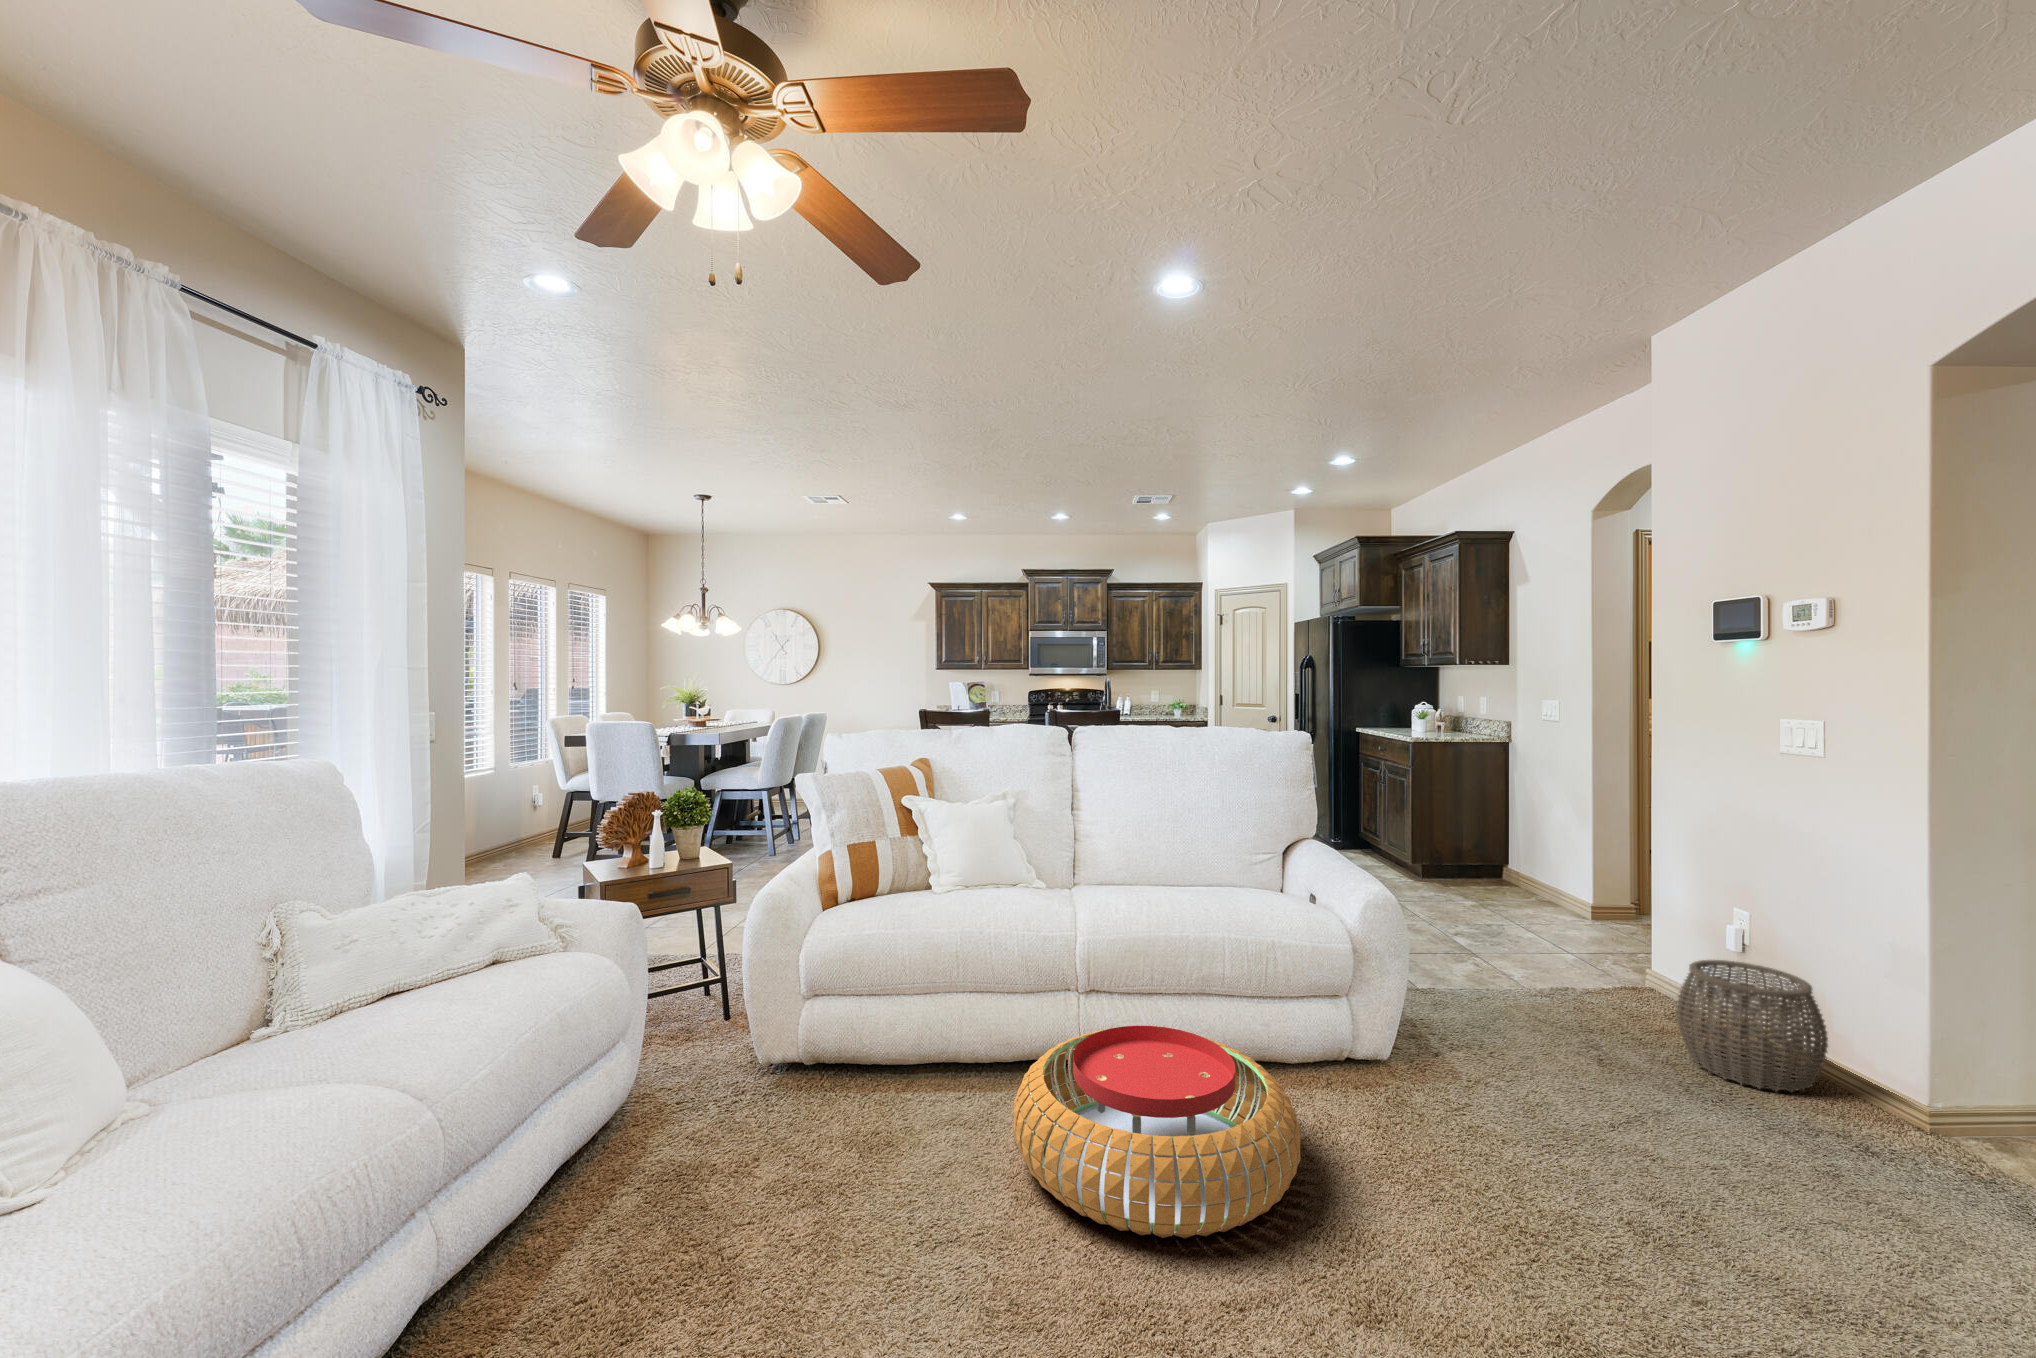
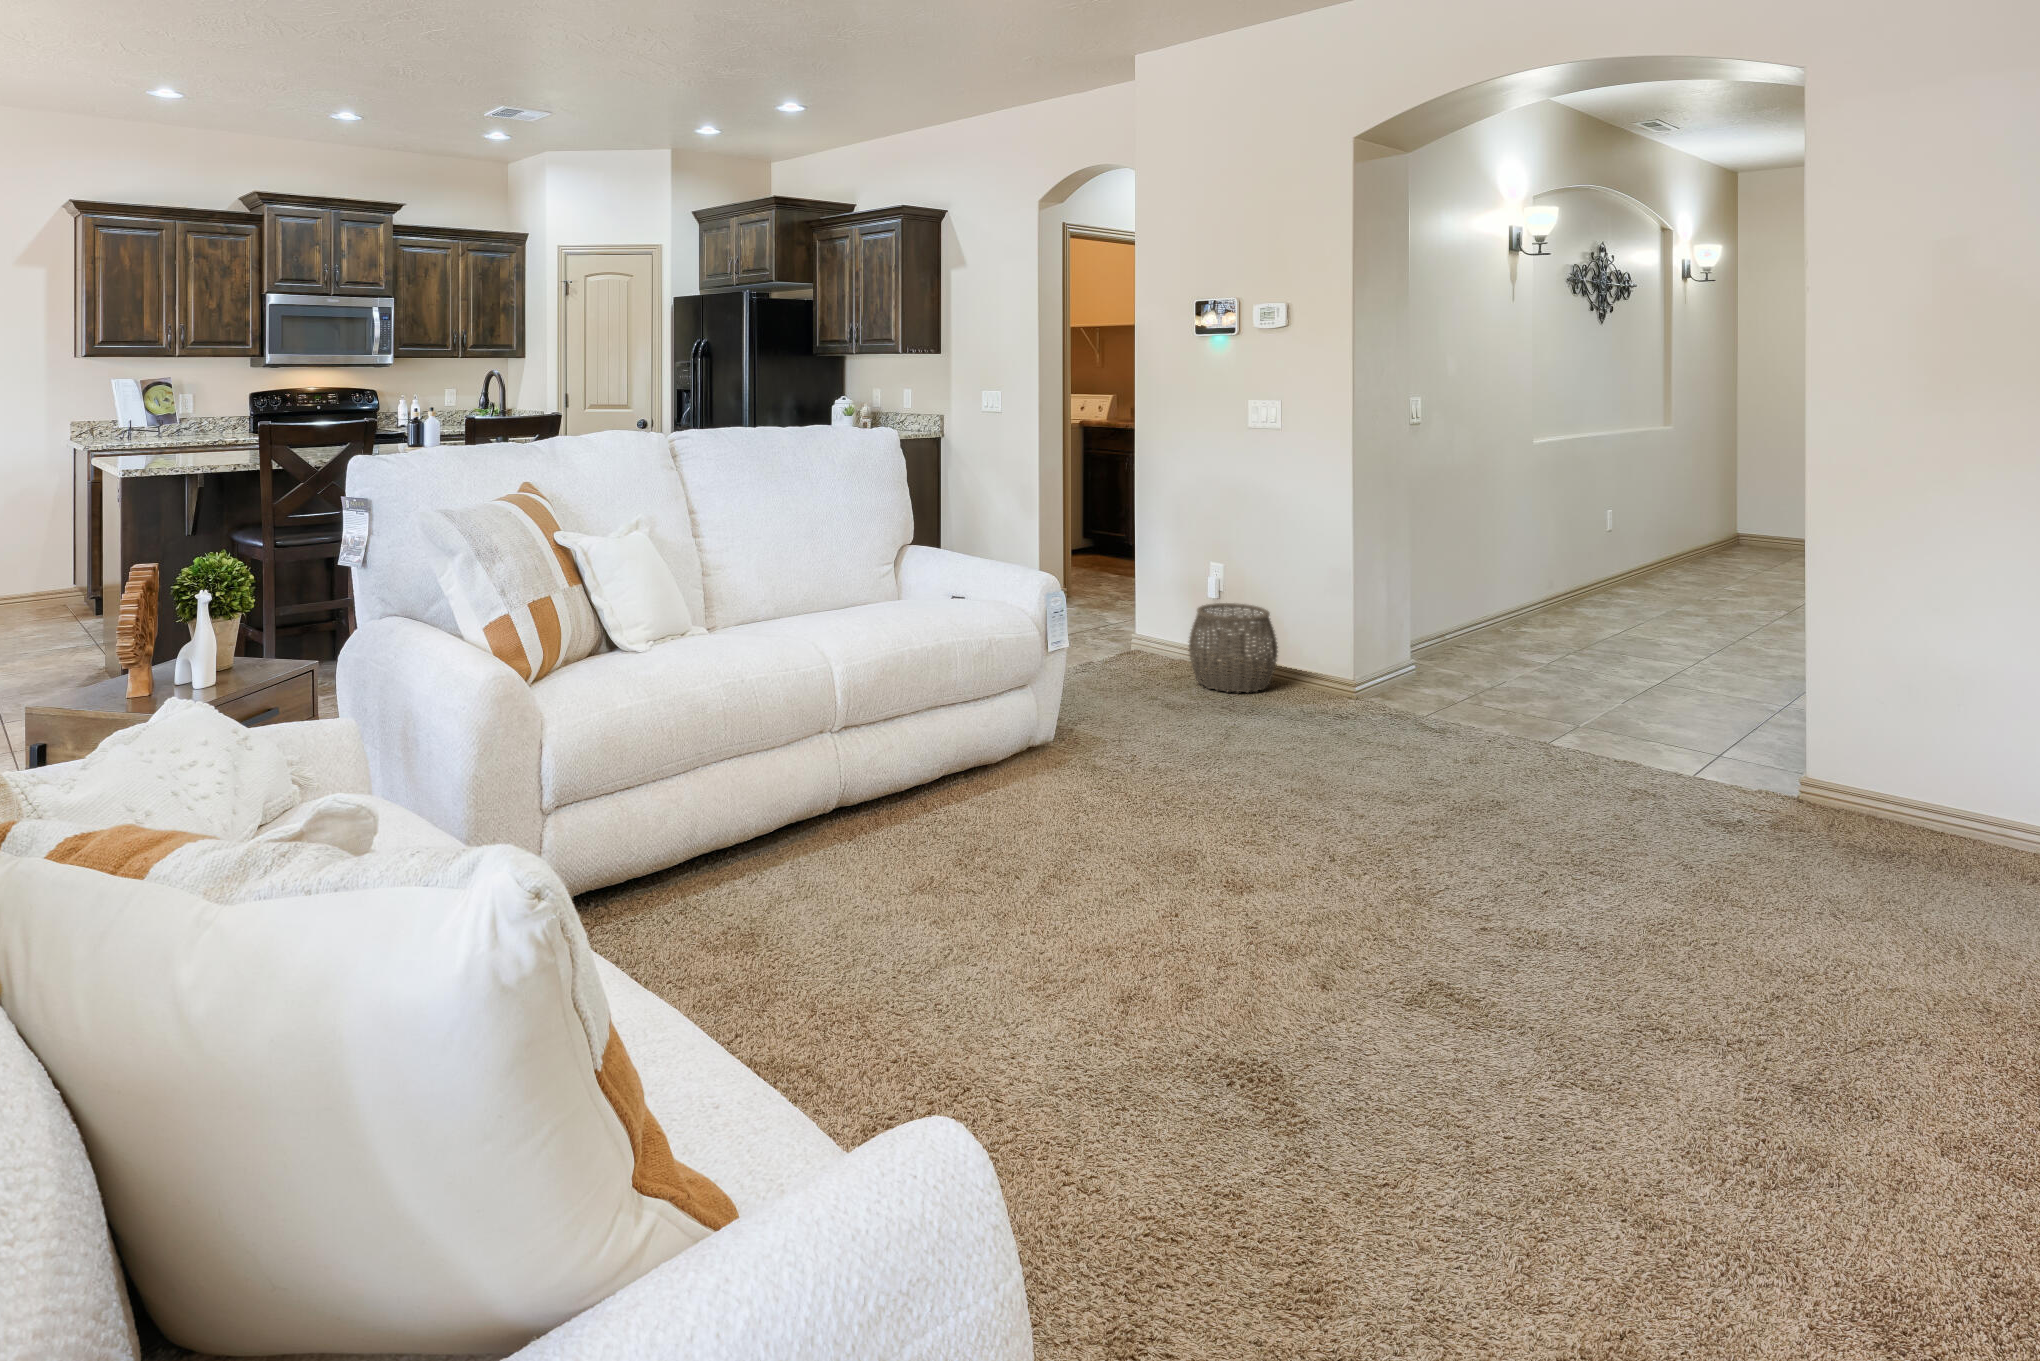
pouf: present [1014,1026,1300,1238] -> none [851,735,1115,901]

